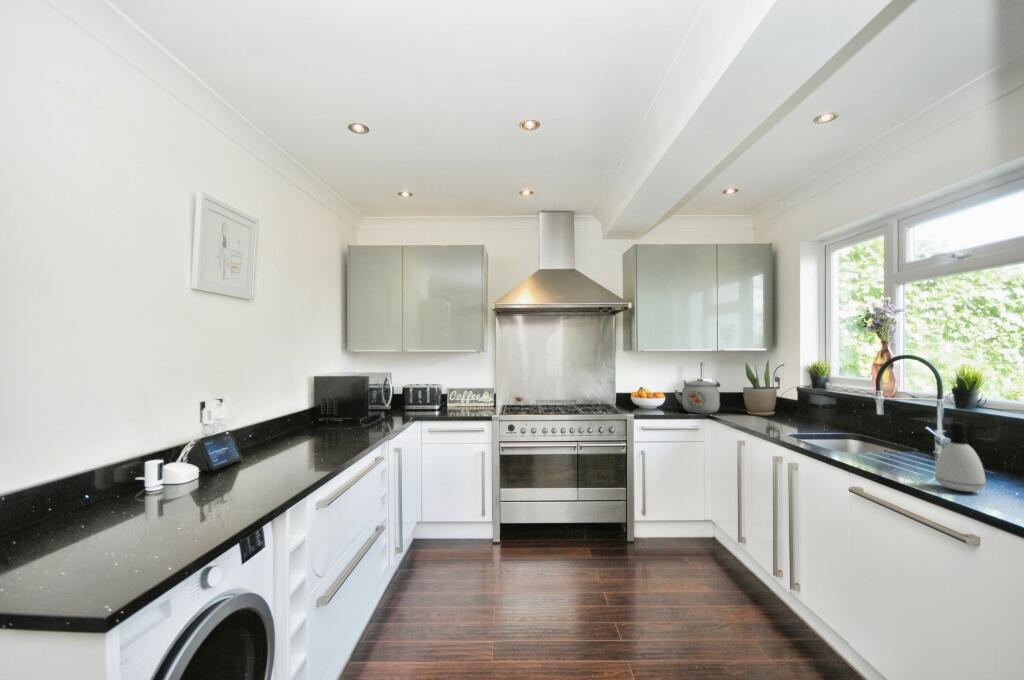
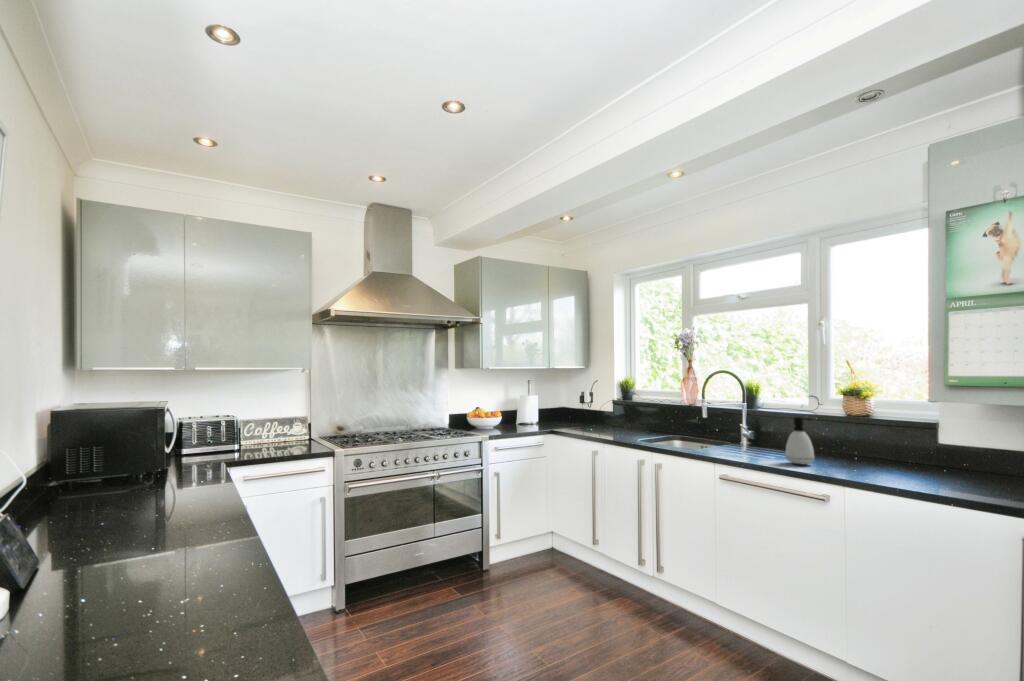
potted plant: present [743,360,776,416] -> none [568,375,595,427]
kettle: present [675,379,720,414] -> none [511,395,552,429]

